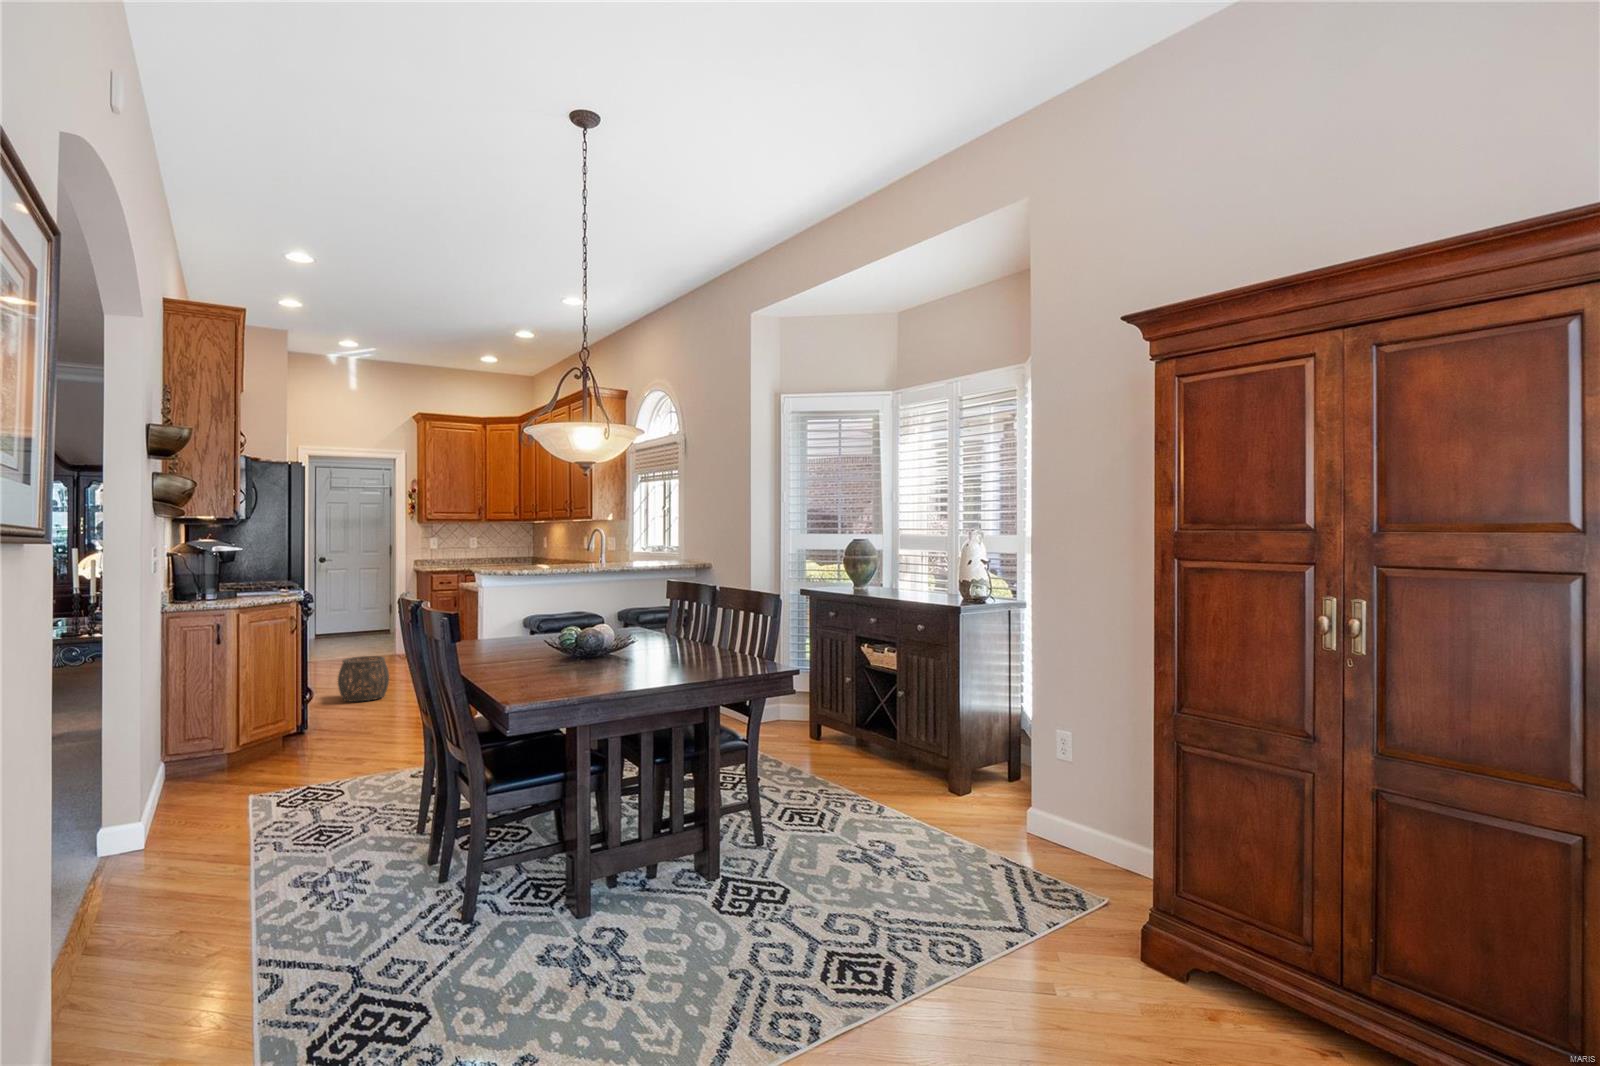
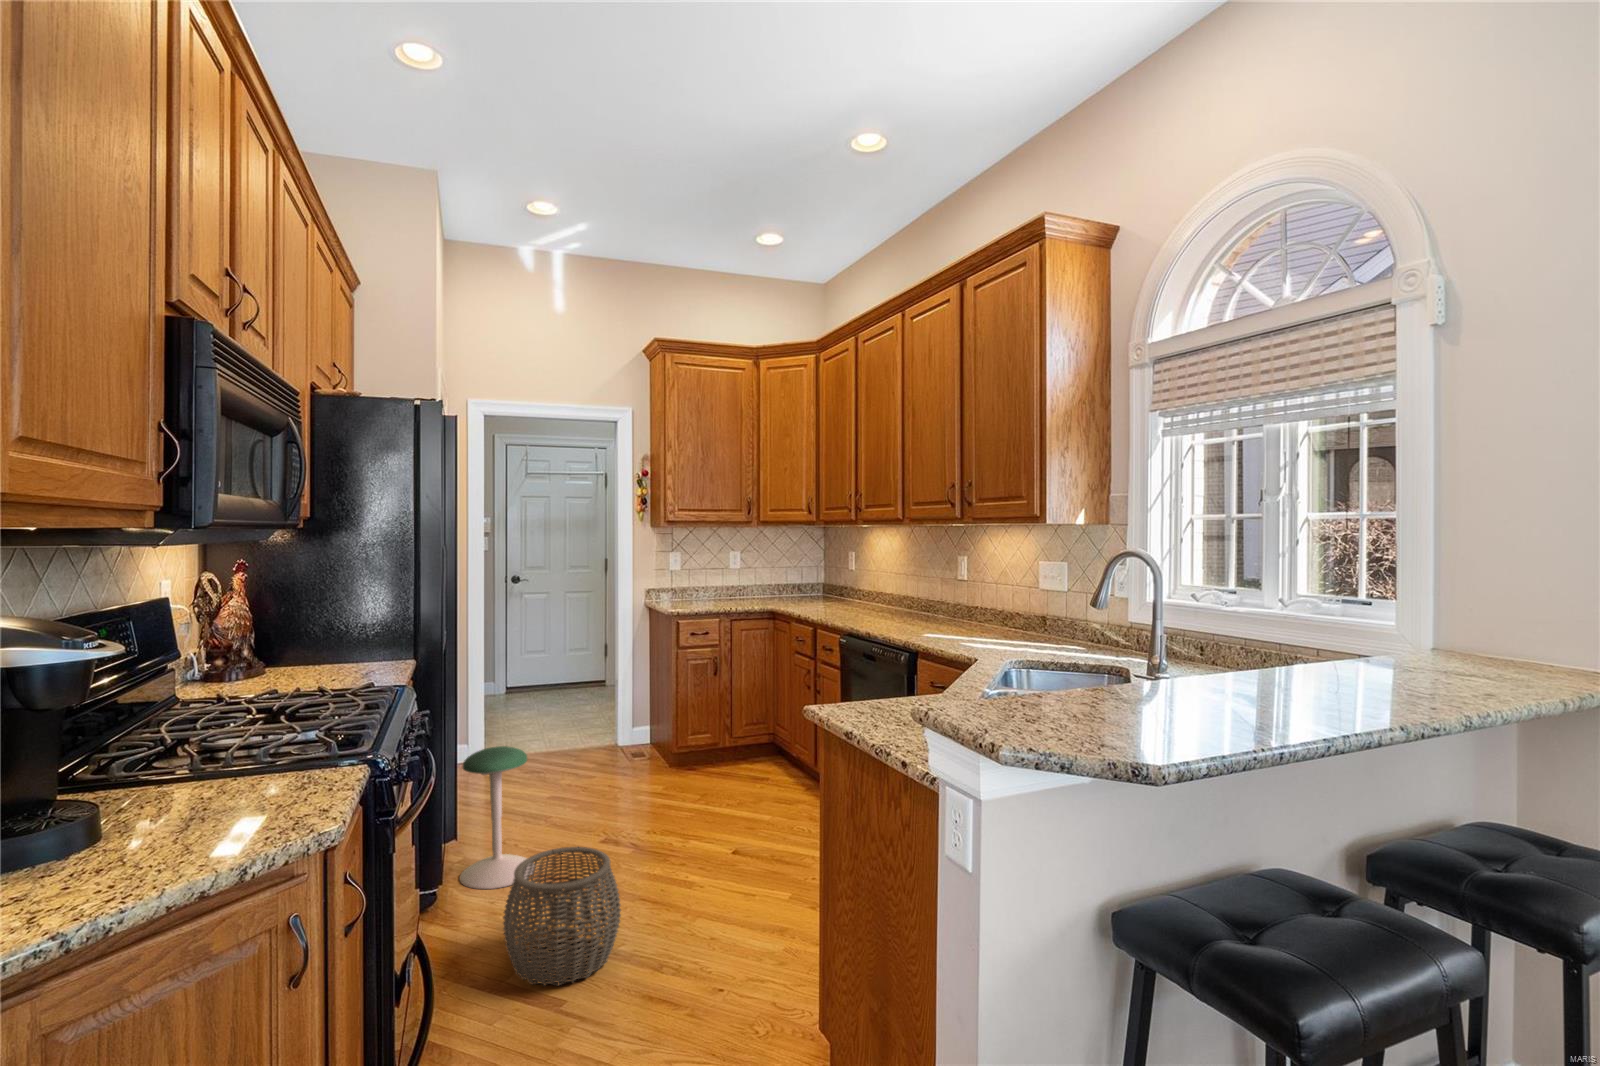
stool: none [309,626,348,689] -> present [460,746,534,889]

